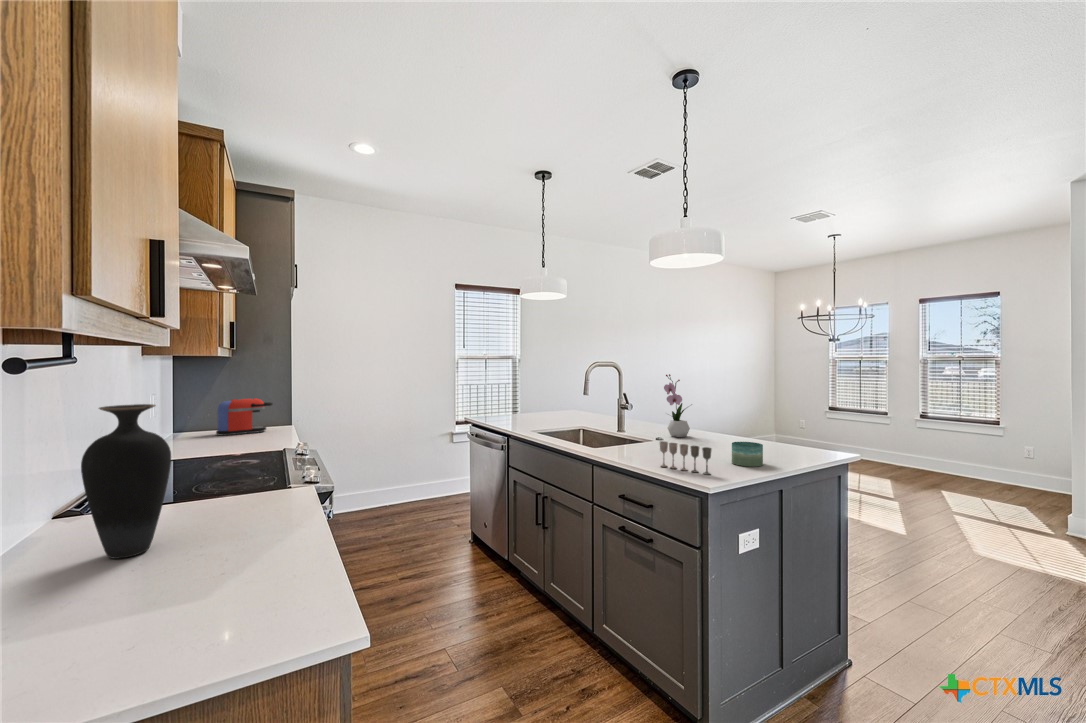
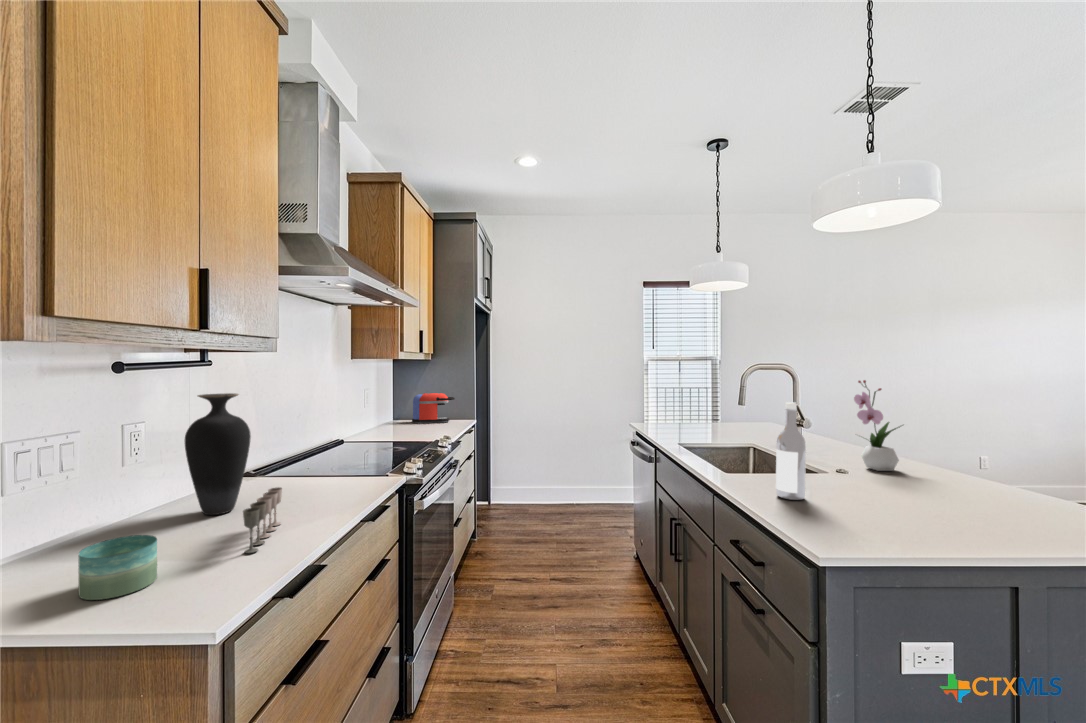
wine bottle: none [642,391,661,460] -> present [776,402,806,500]
wine glass: present [660,441,711,475] -> present [243,487,282,553]
candle: present [732,442,763,467] -> present [78,535,157,600]

